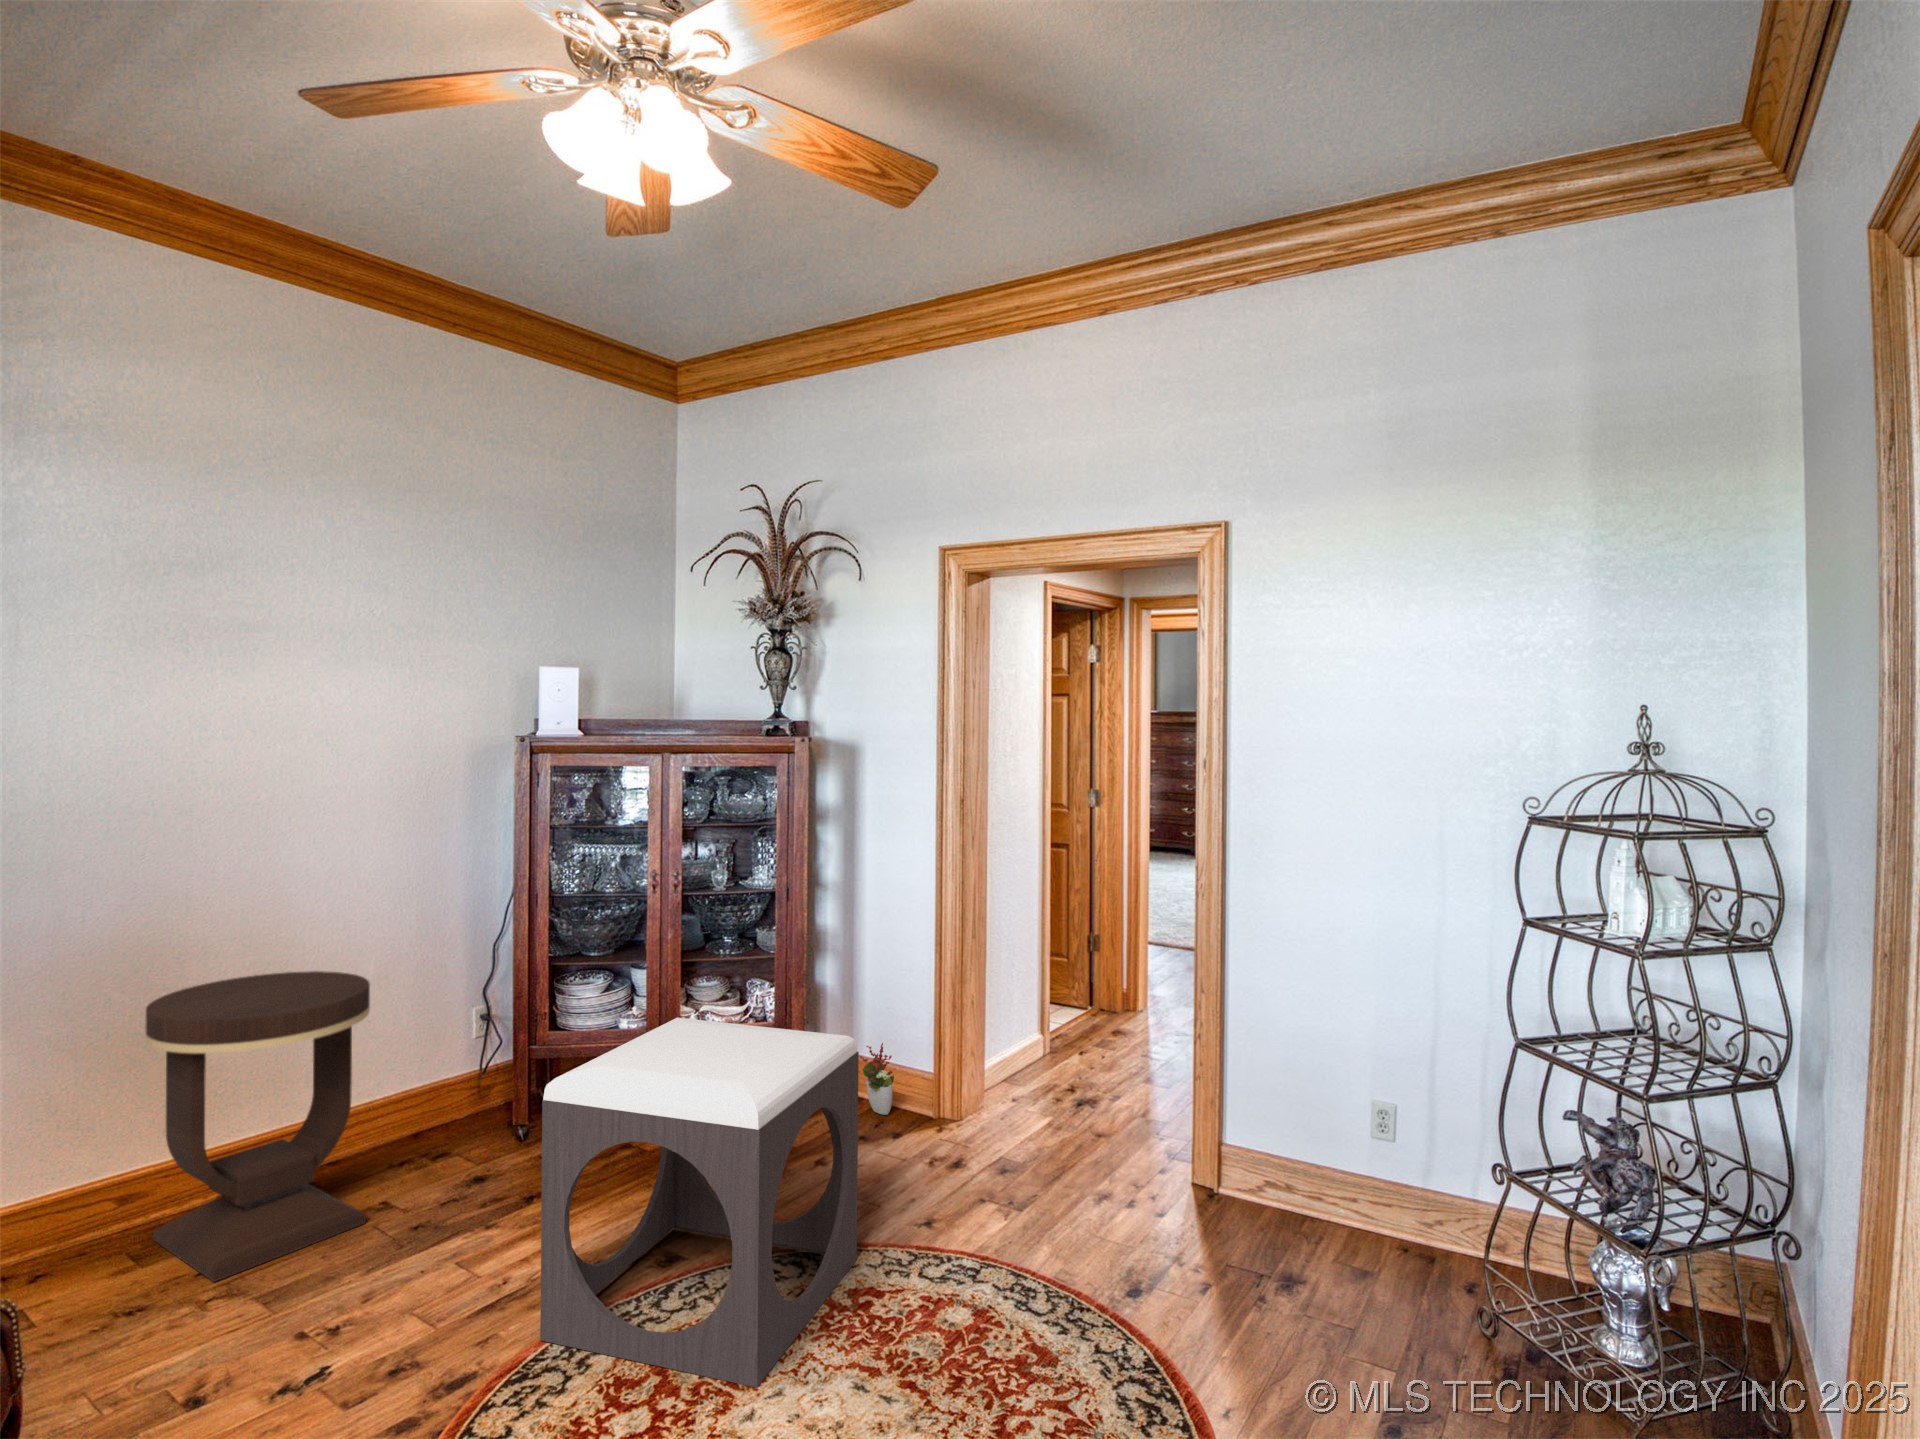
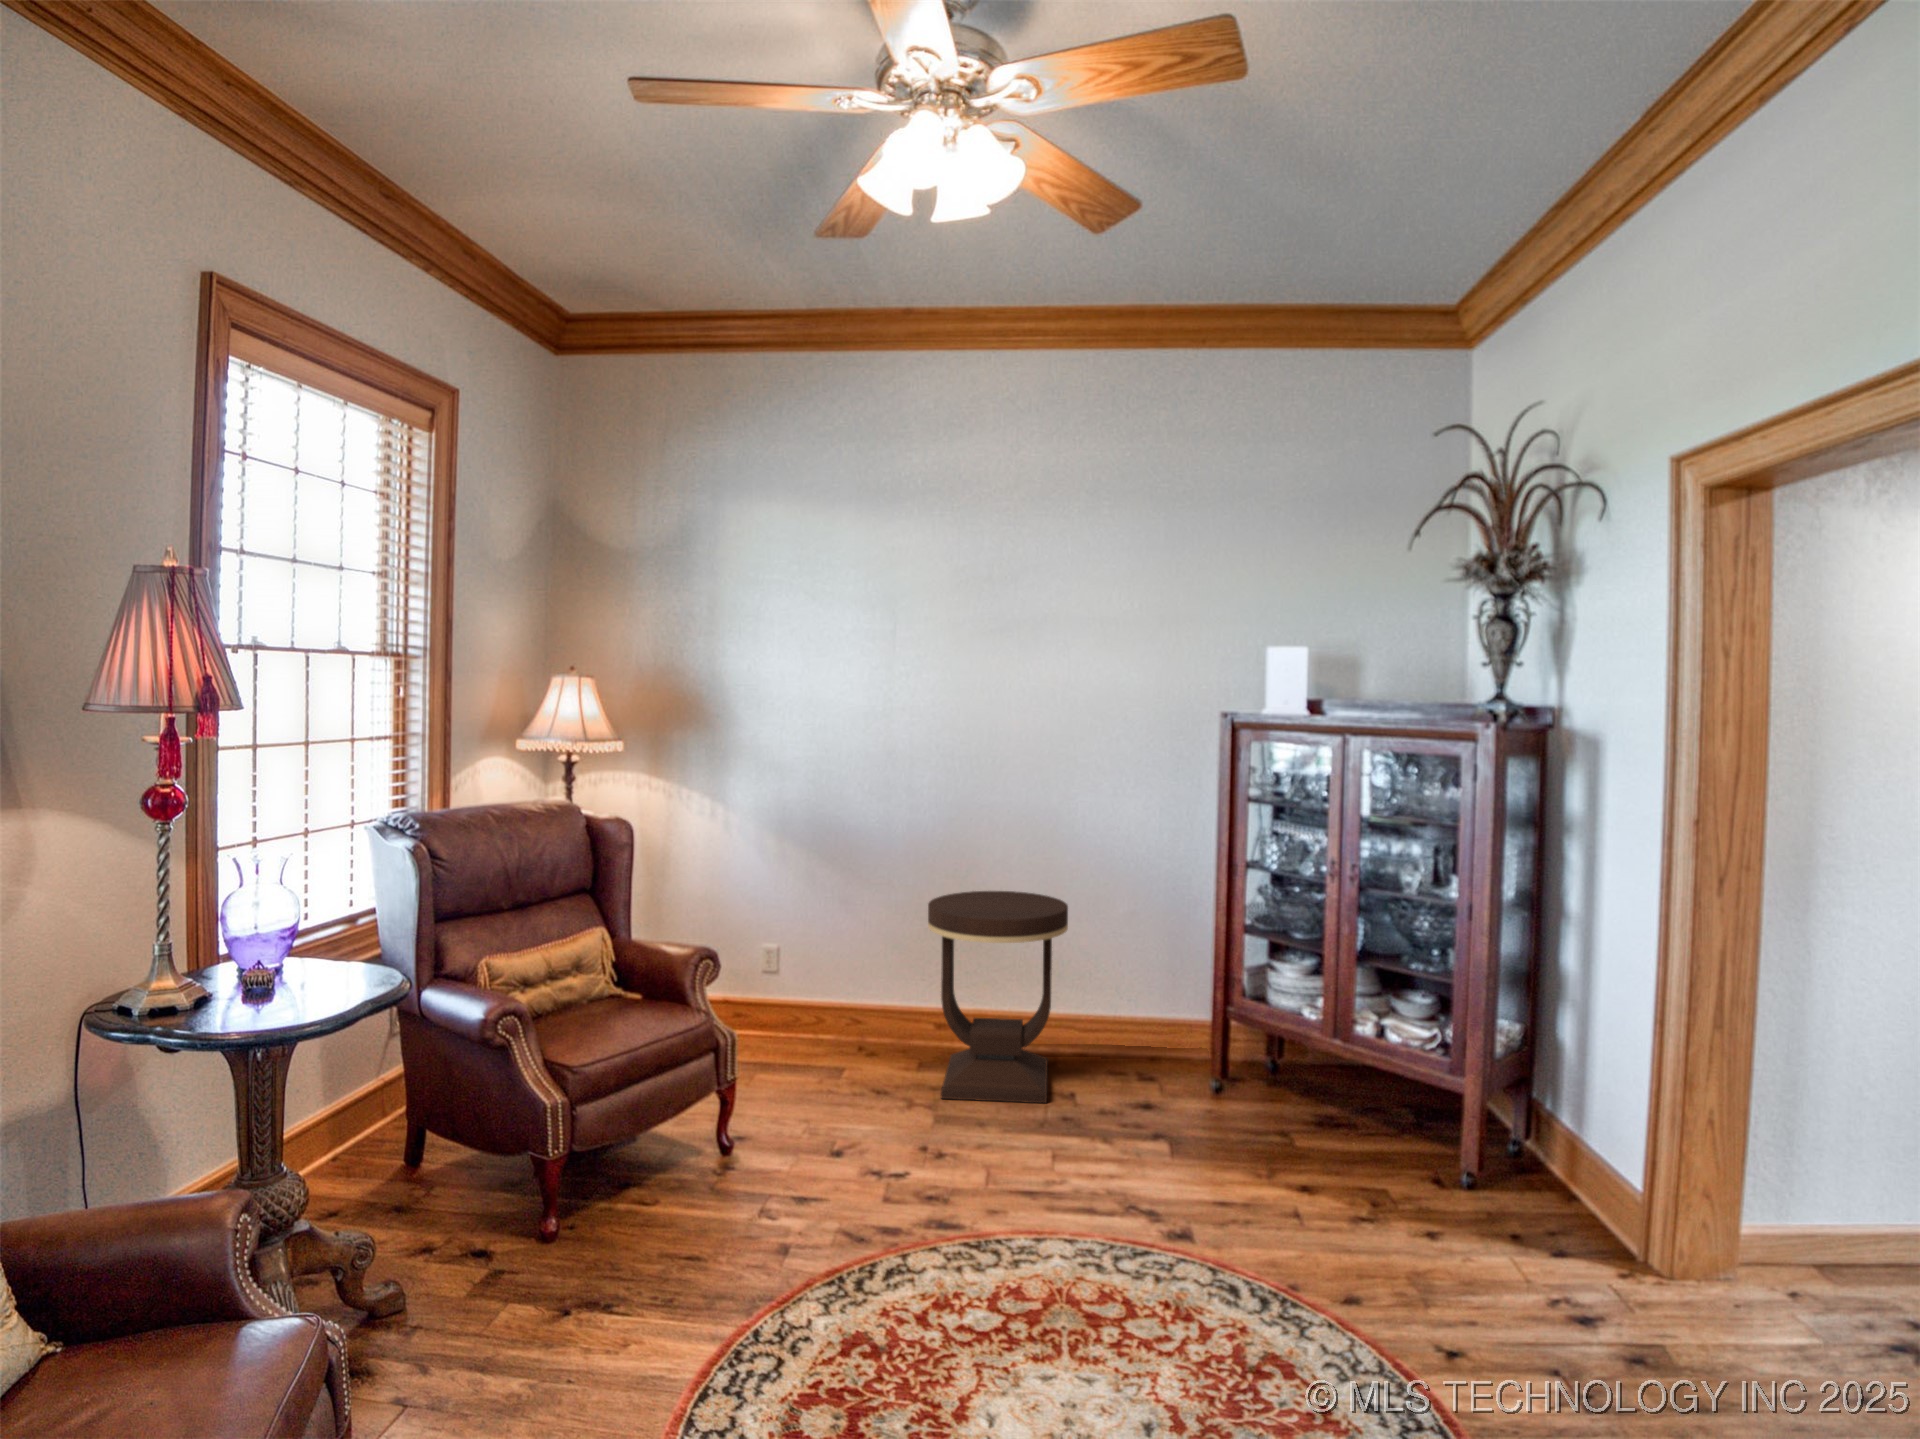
footstool: present [540,1018,859,1388] -> none [1021,1002,1325,1364]
decorative plant: present [860,1043,894,1115] -> none [1556,1127,1609,1229]

